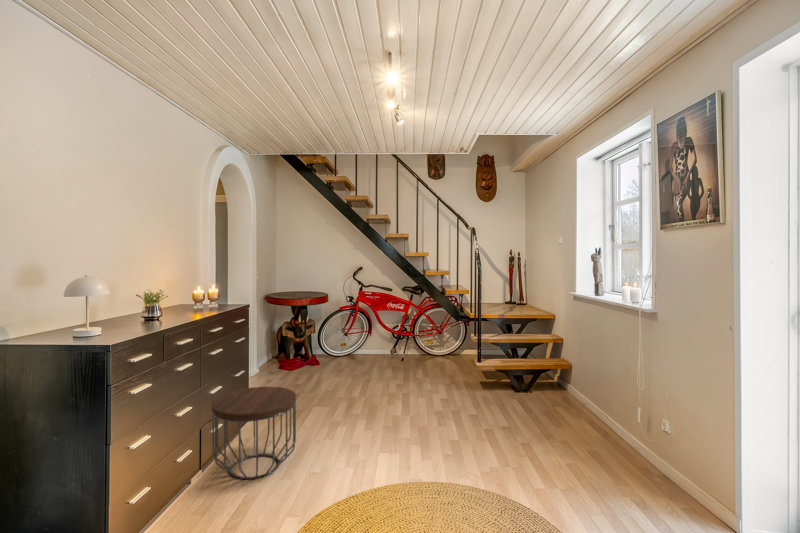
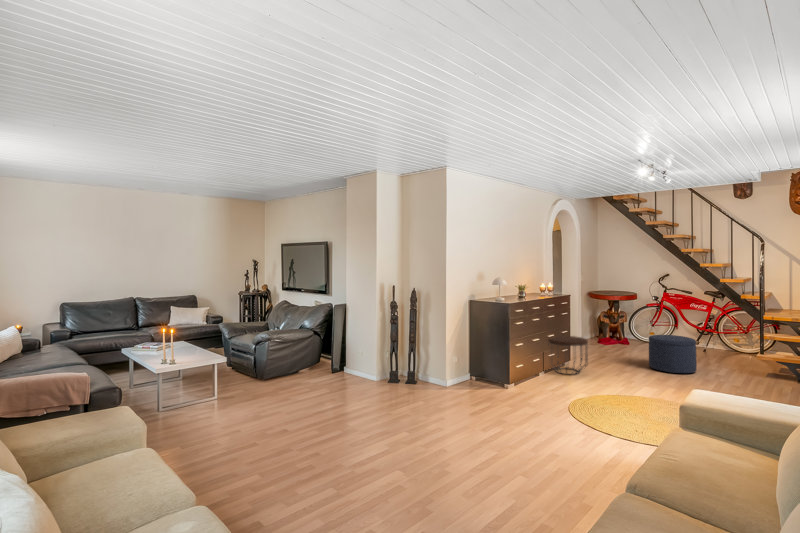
ottoman: none [370,353,427,414] -> present [649,335,697,373]

